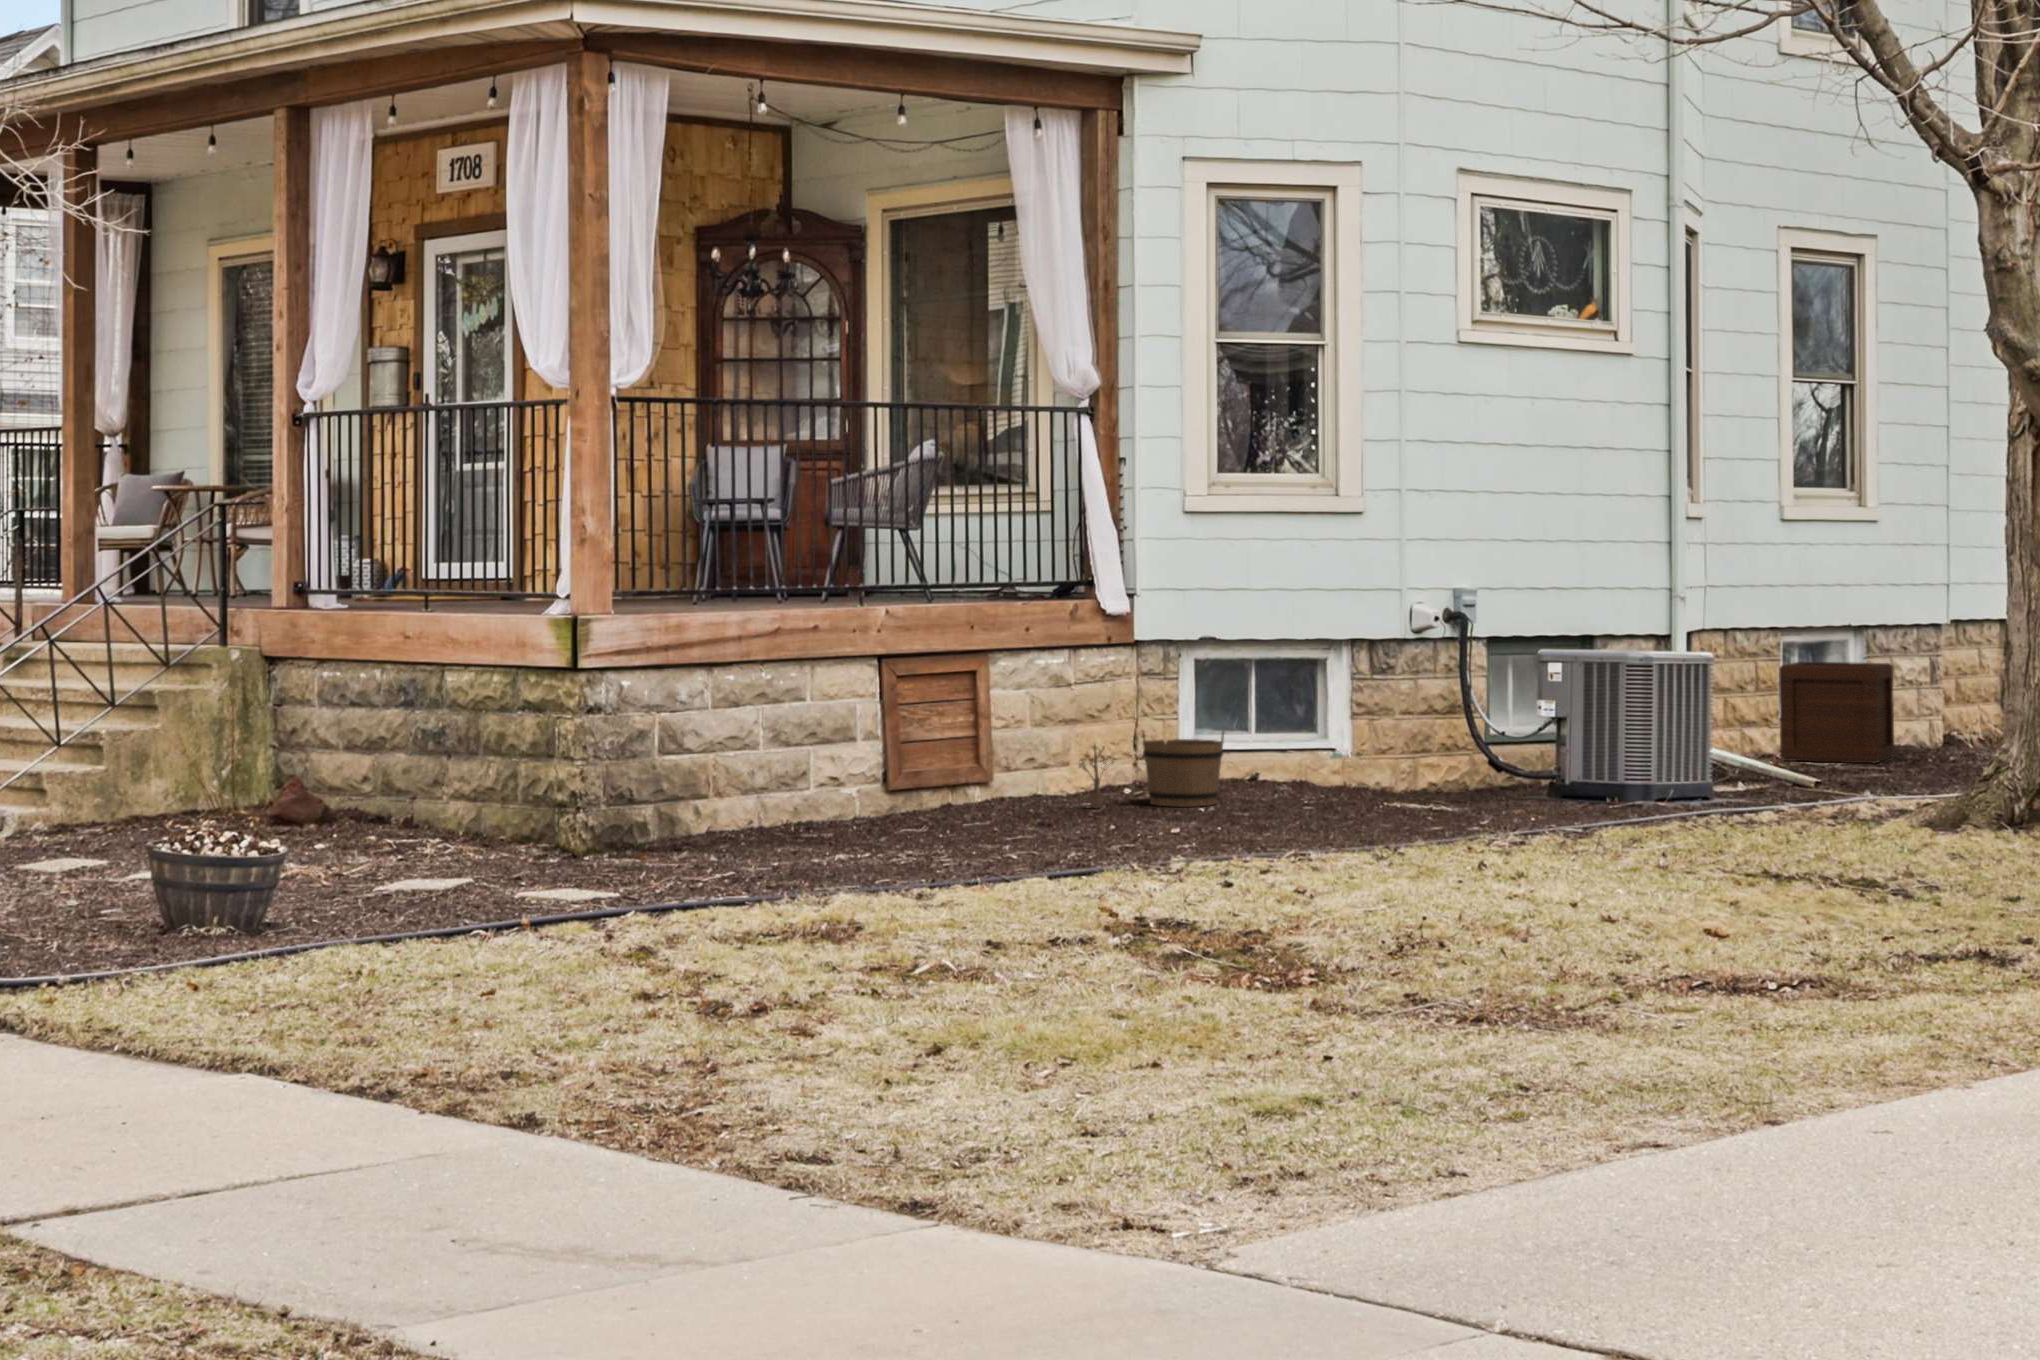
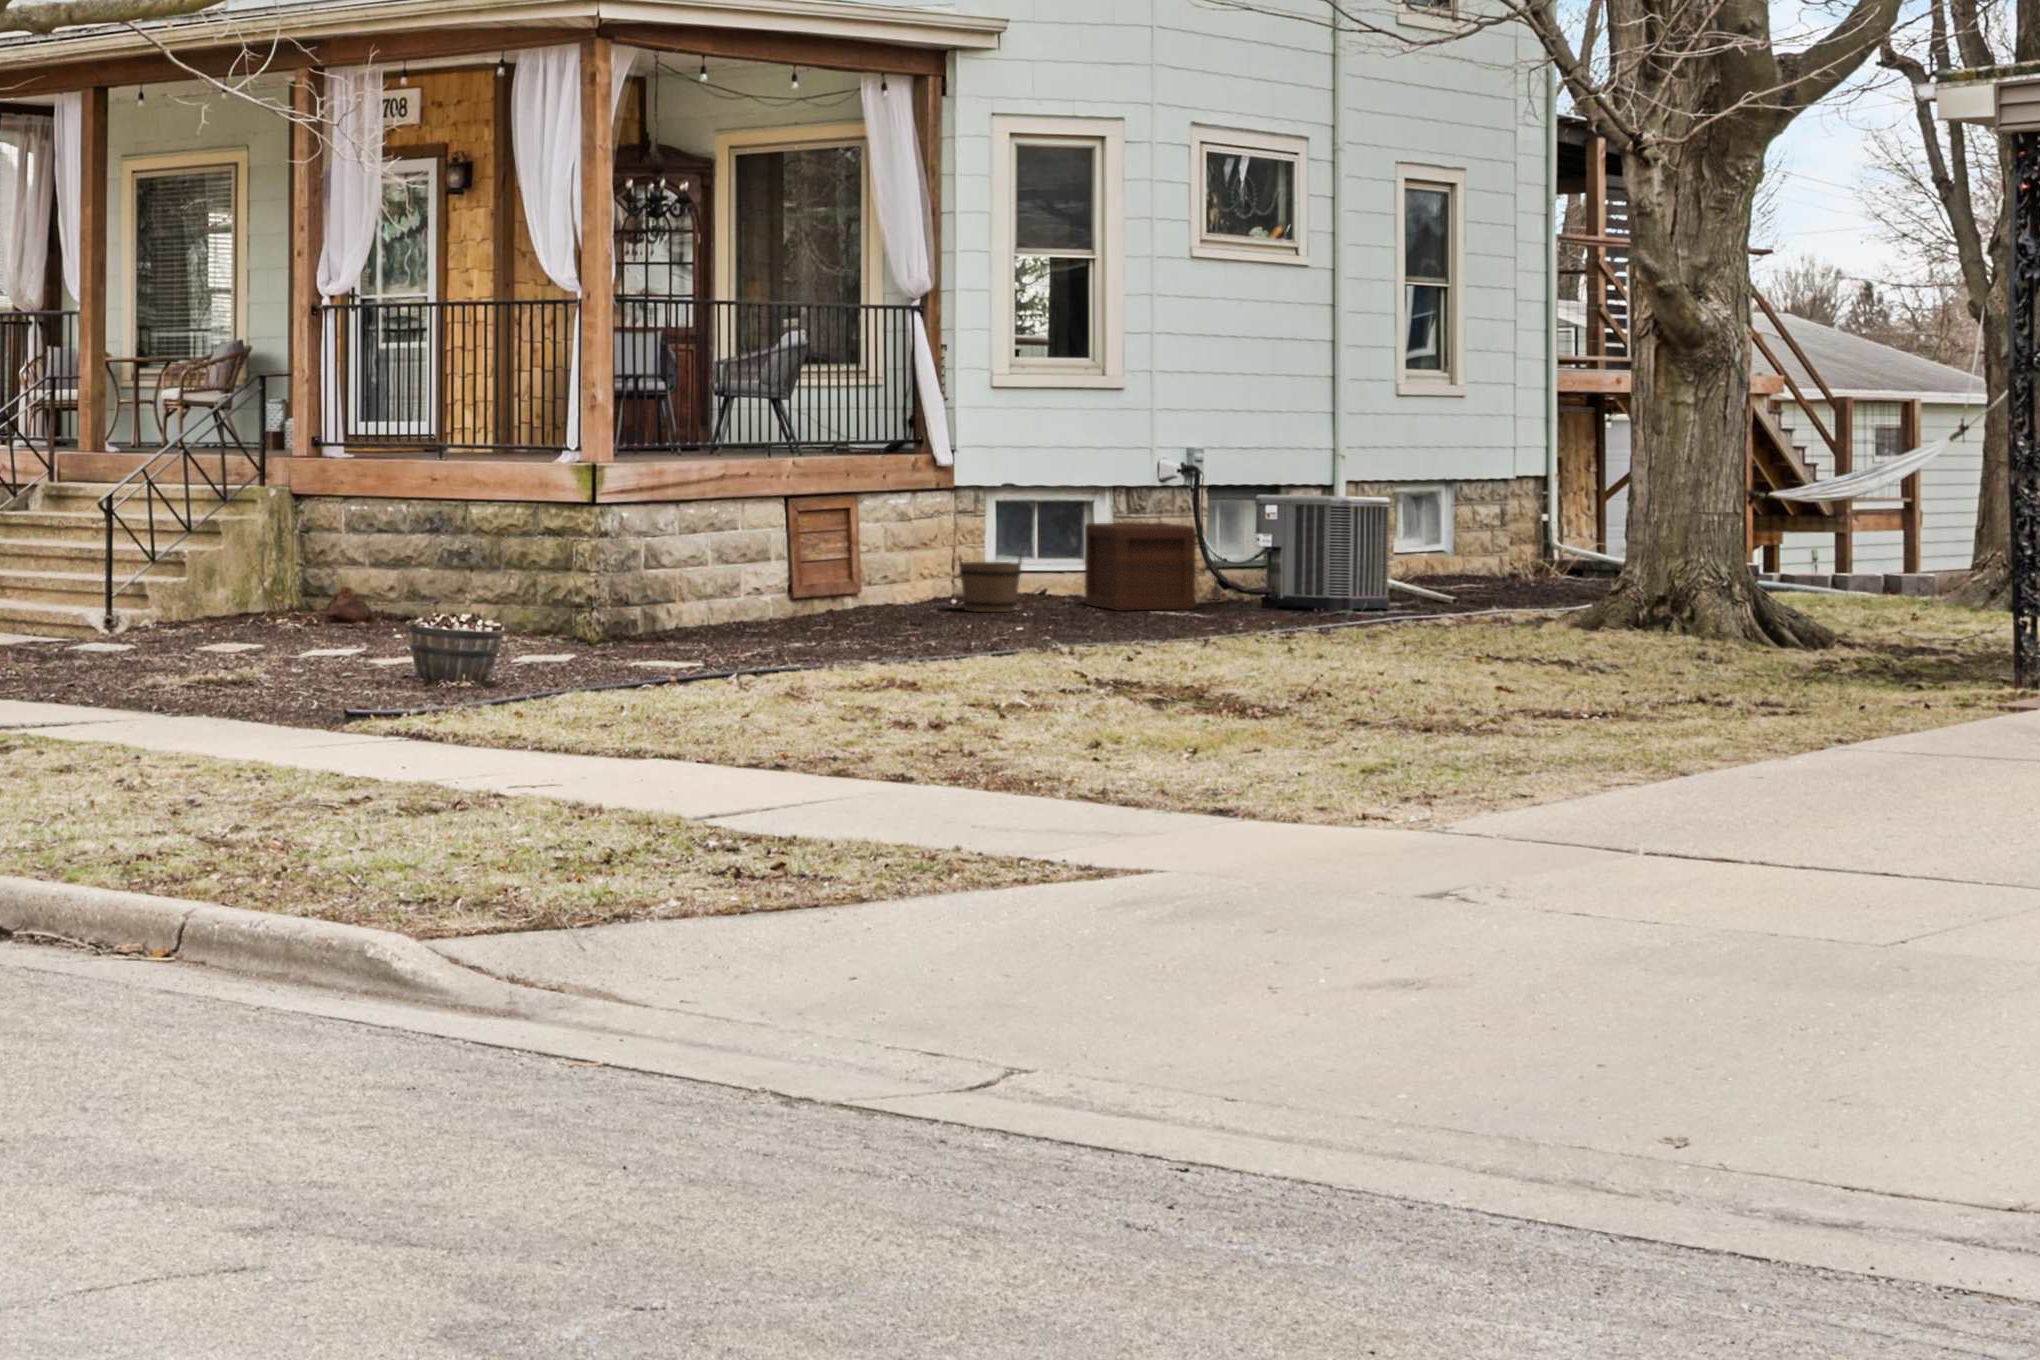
wooden crate: present [1779,662,1894,763] -> present [1085,523,1196,611]
decorative plant: present [1079,745,1113,808] -> present [1199,554,1222,600]

